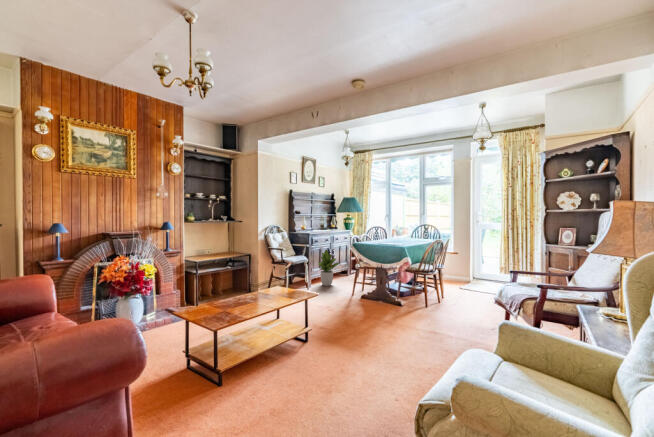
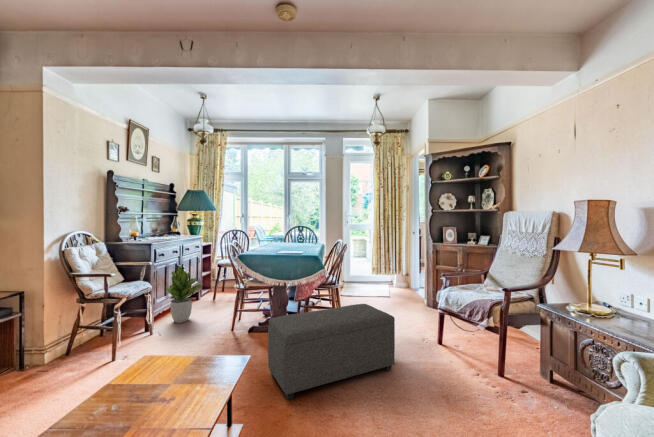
ottoman: none [345,282,433,334] -> present [268,304,395,399]

